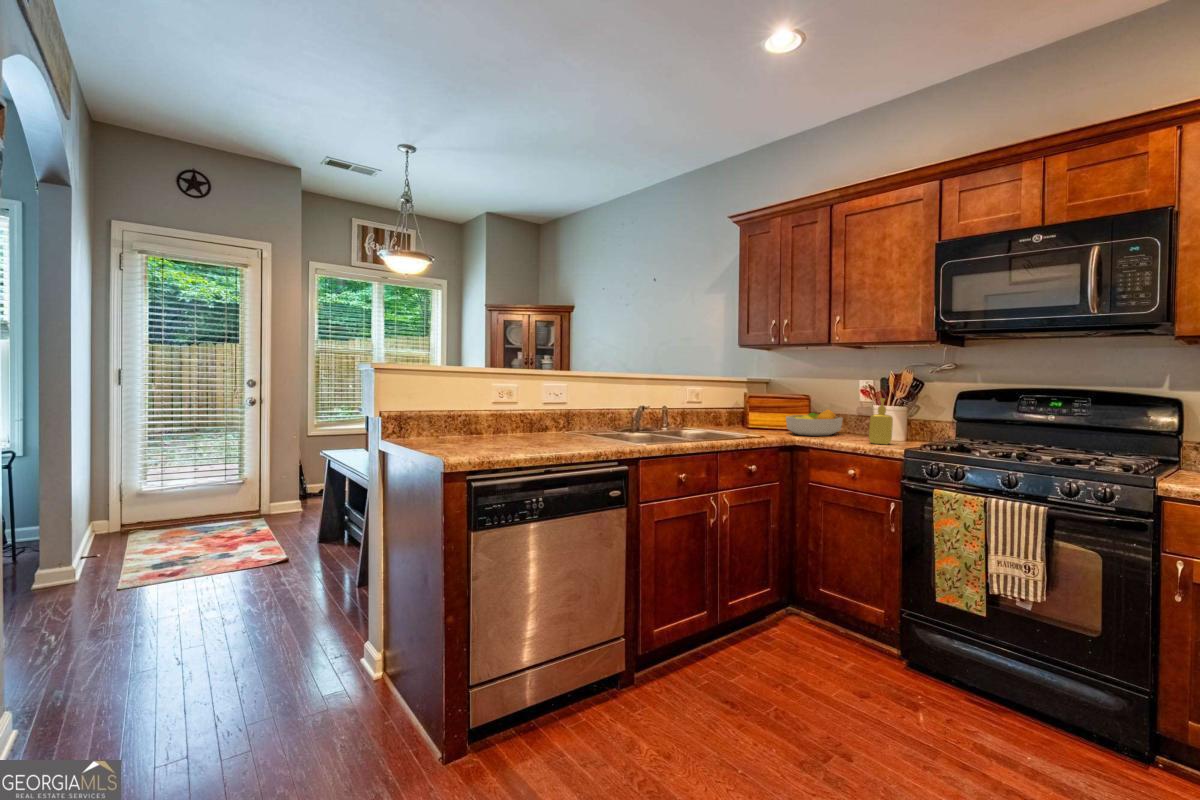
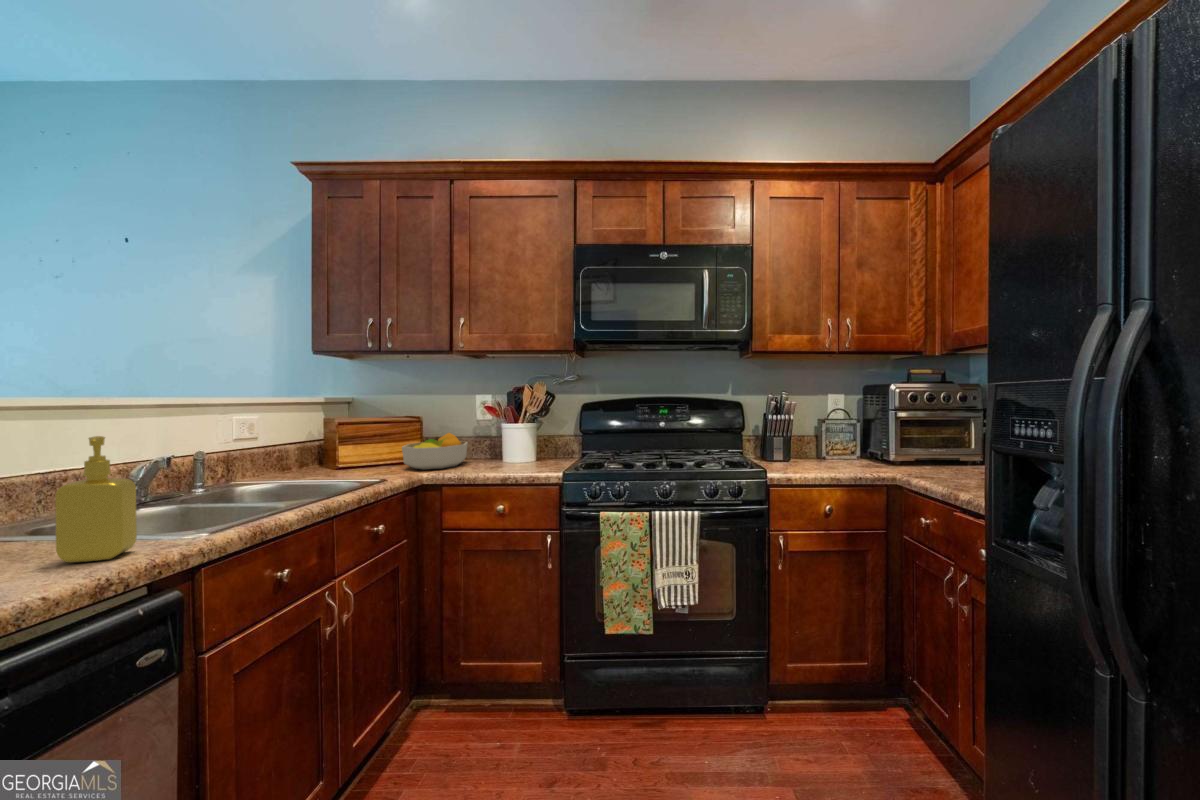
soap dispenser: present [869,398,893,444] -> present [55,436,137,563]

